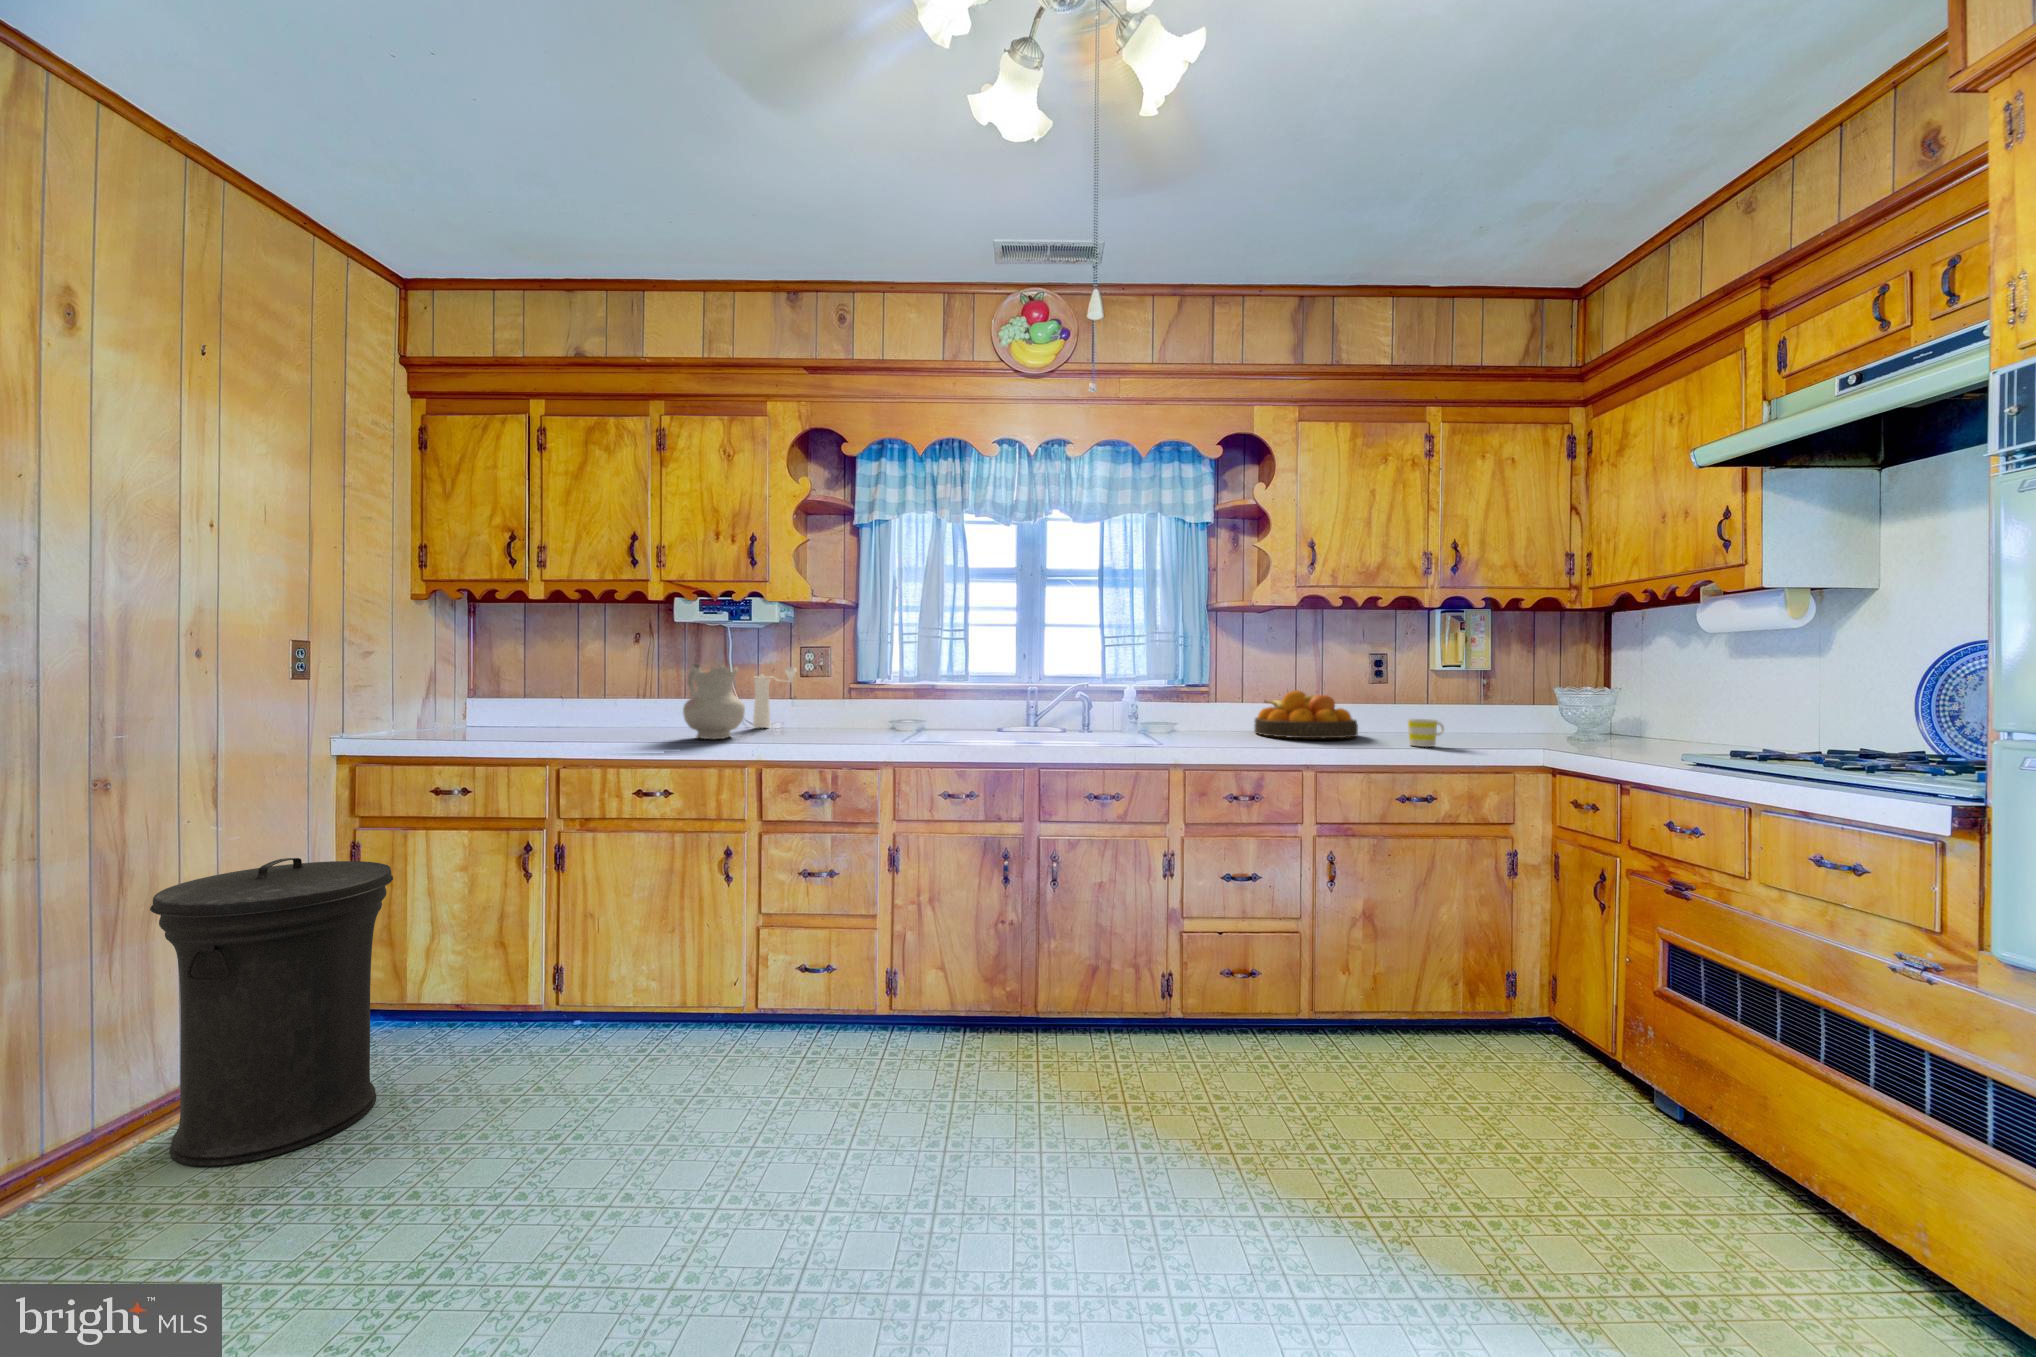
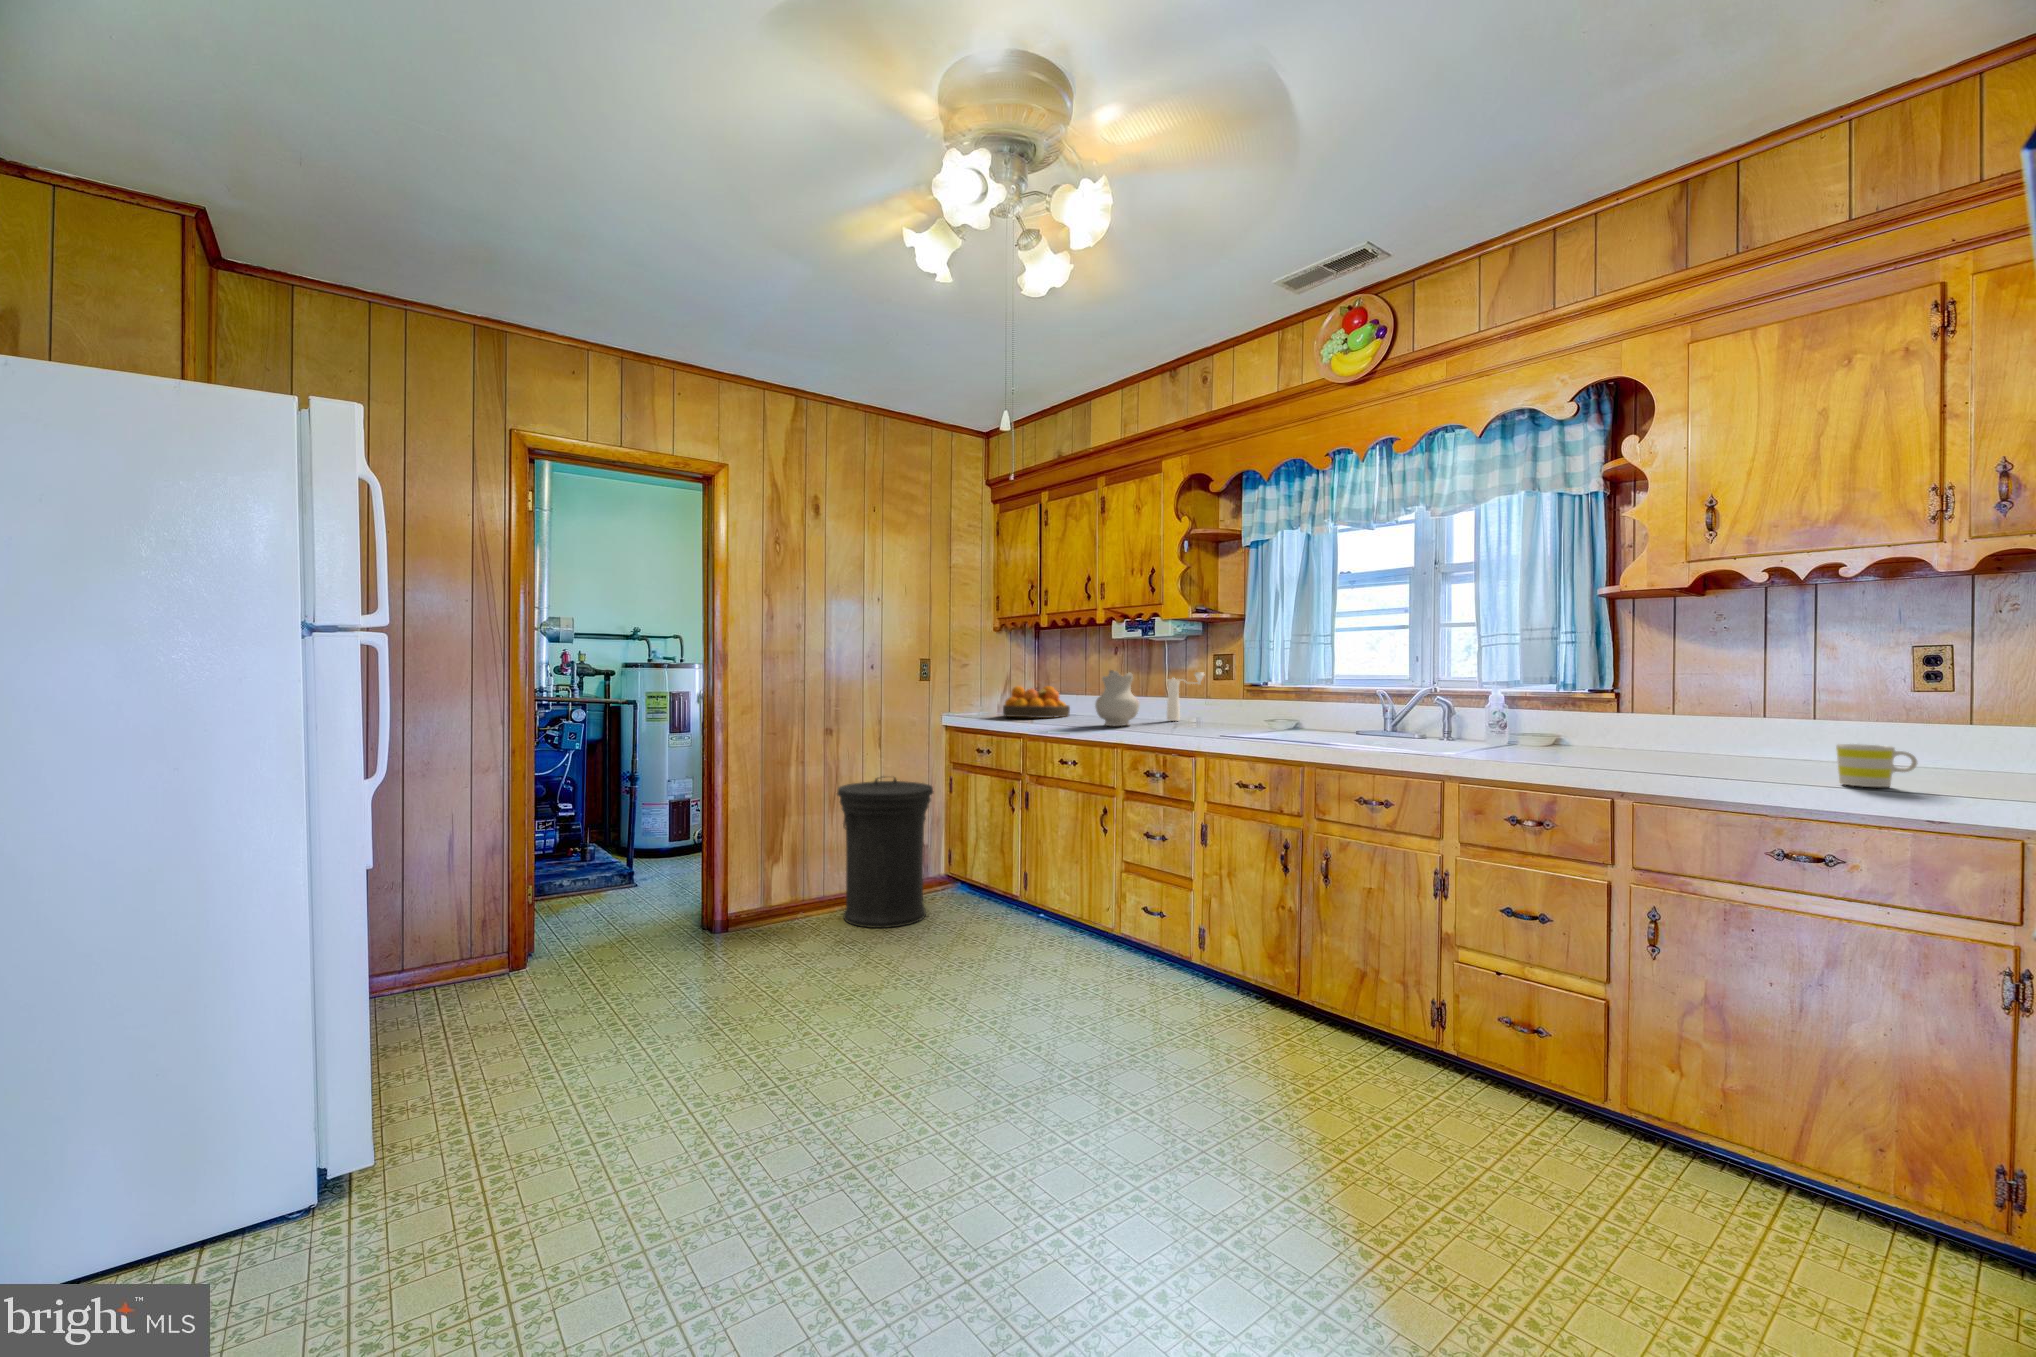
fruit bowl: present [1254,690,1358,738] -> present [1003,686,1070,718]

